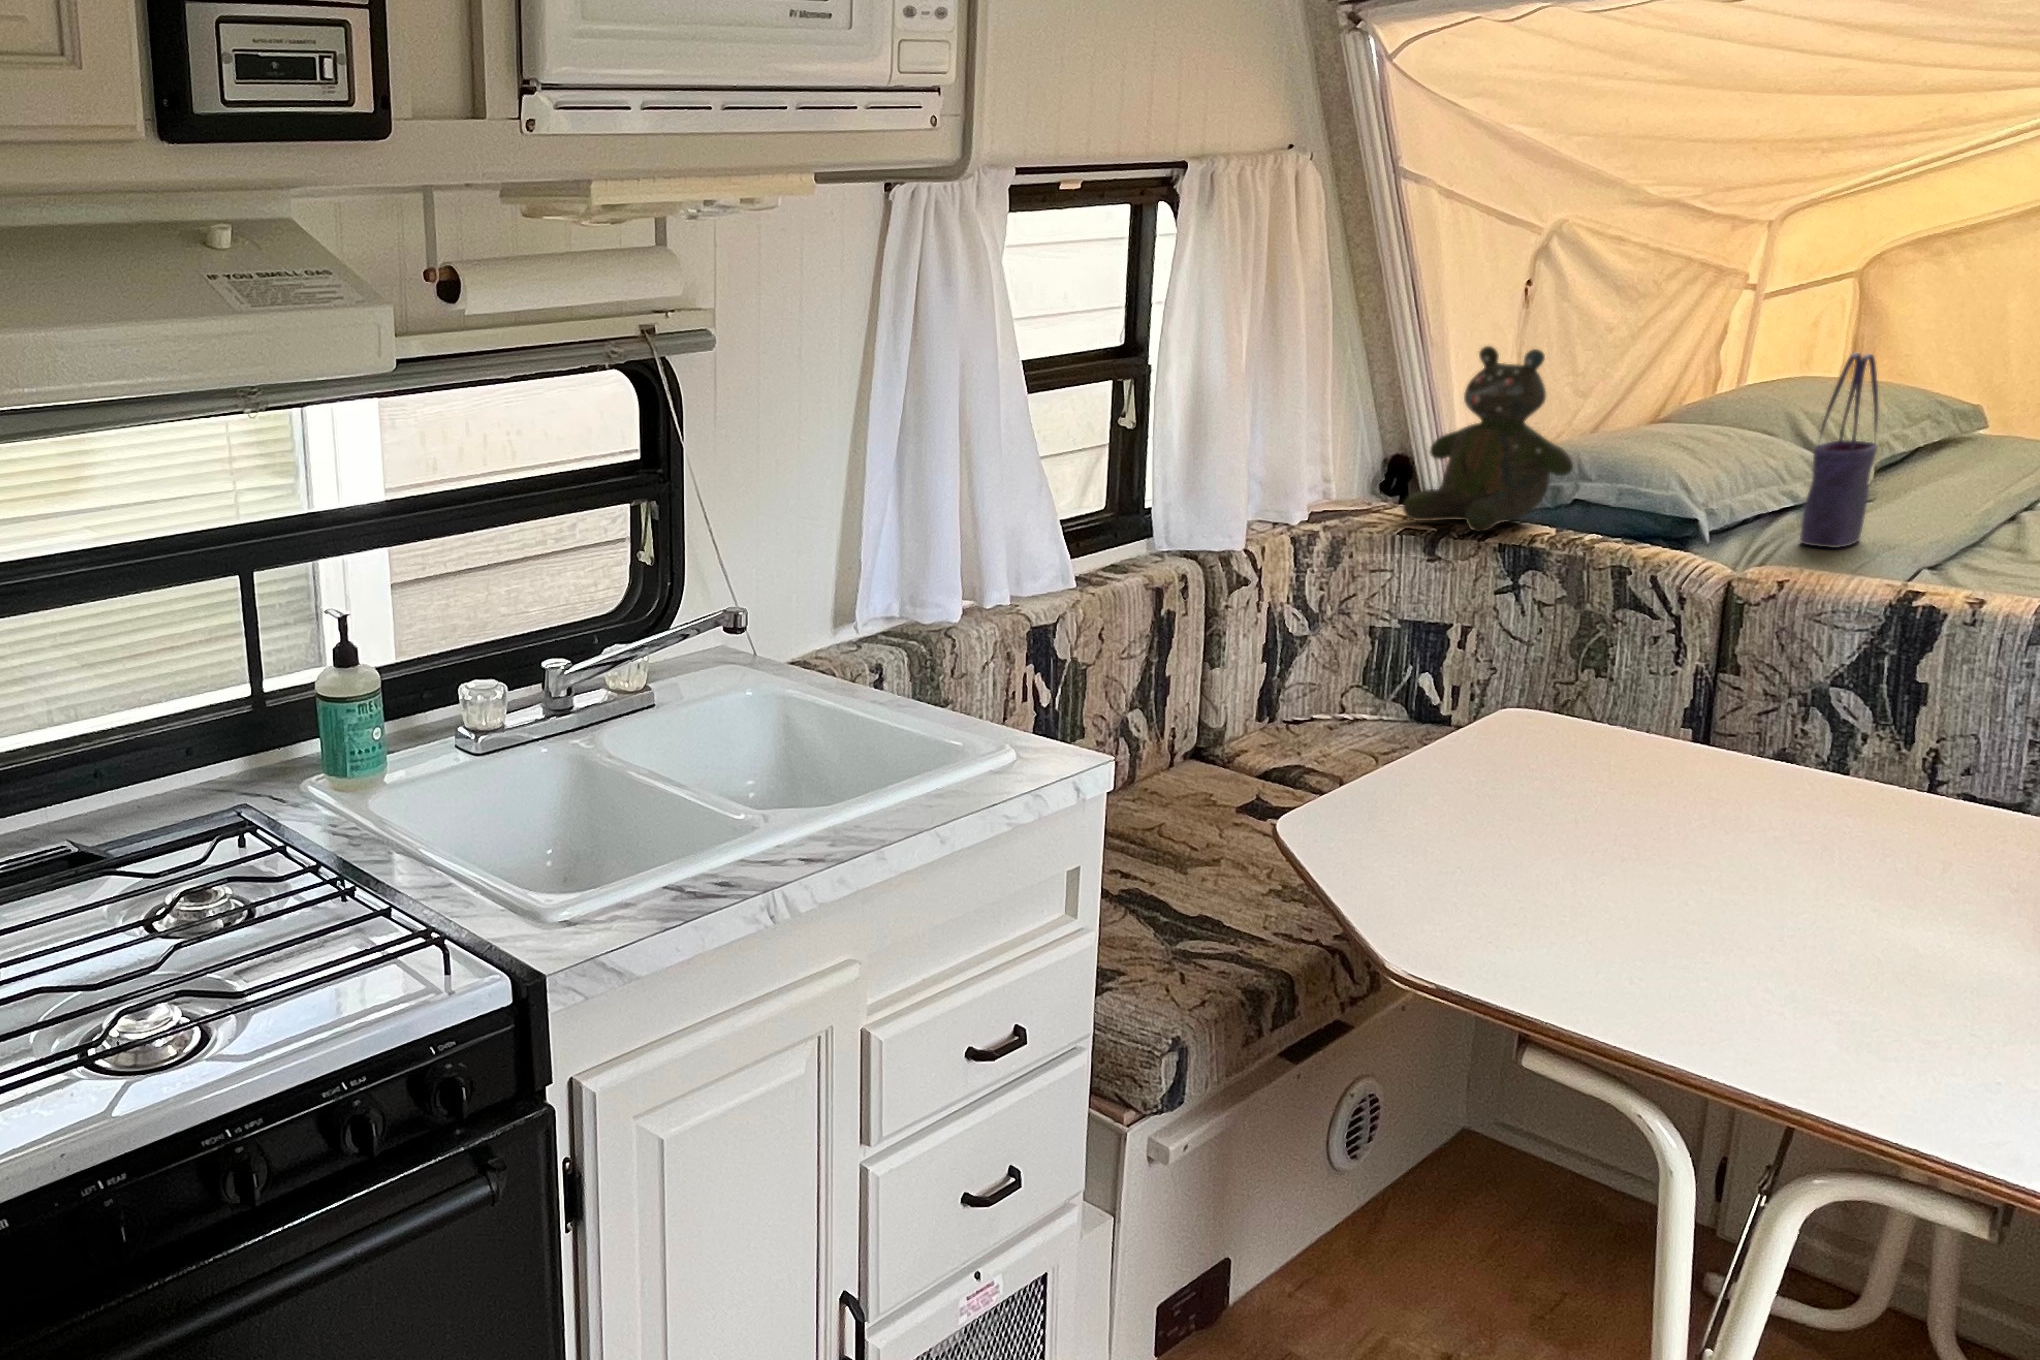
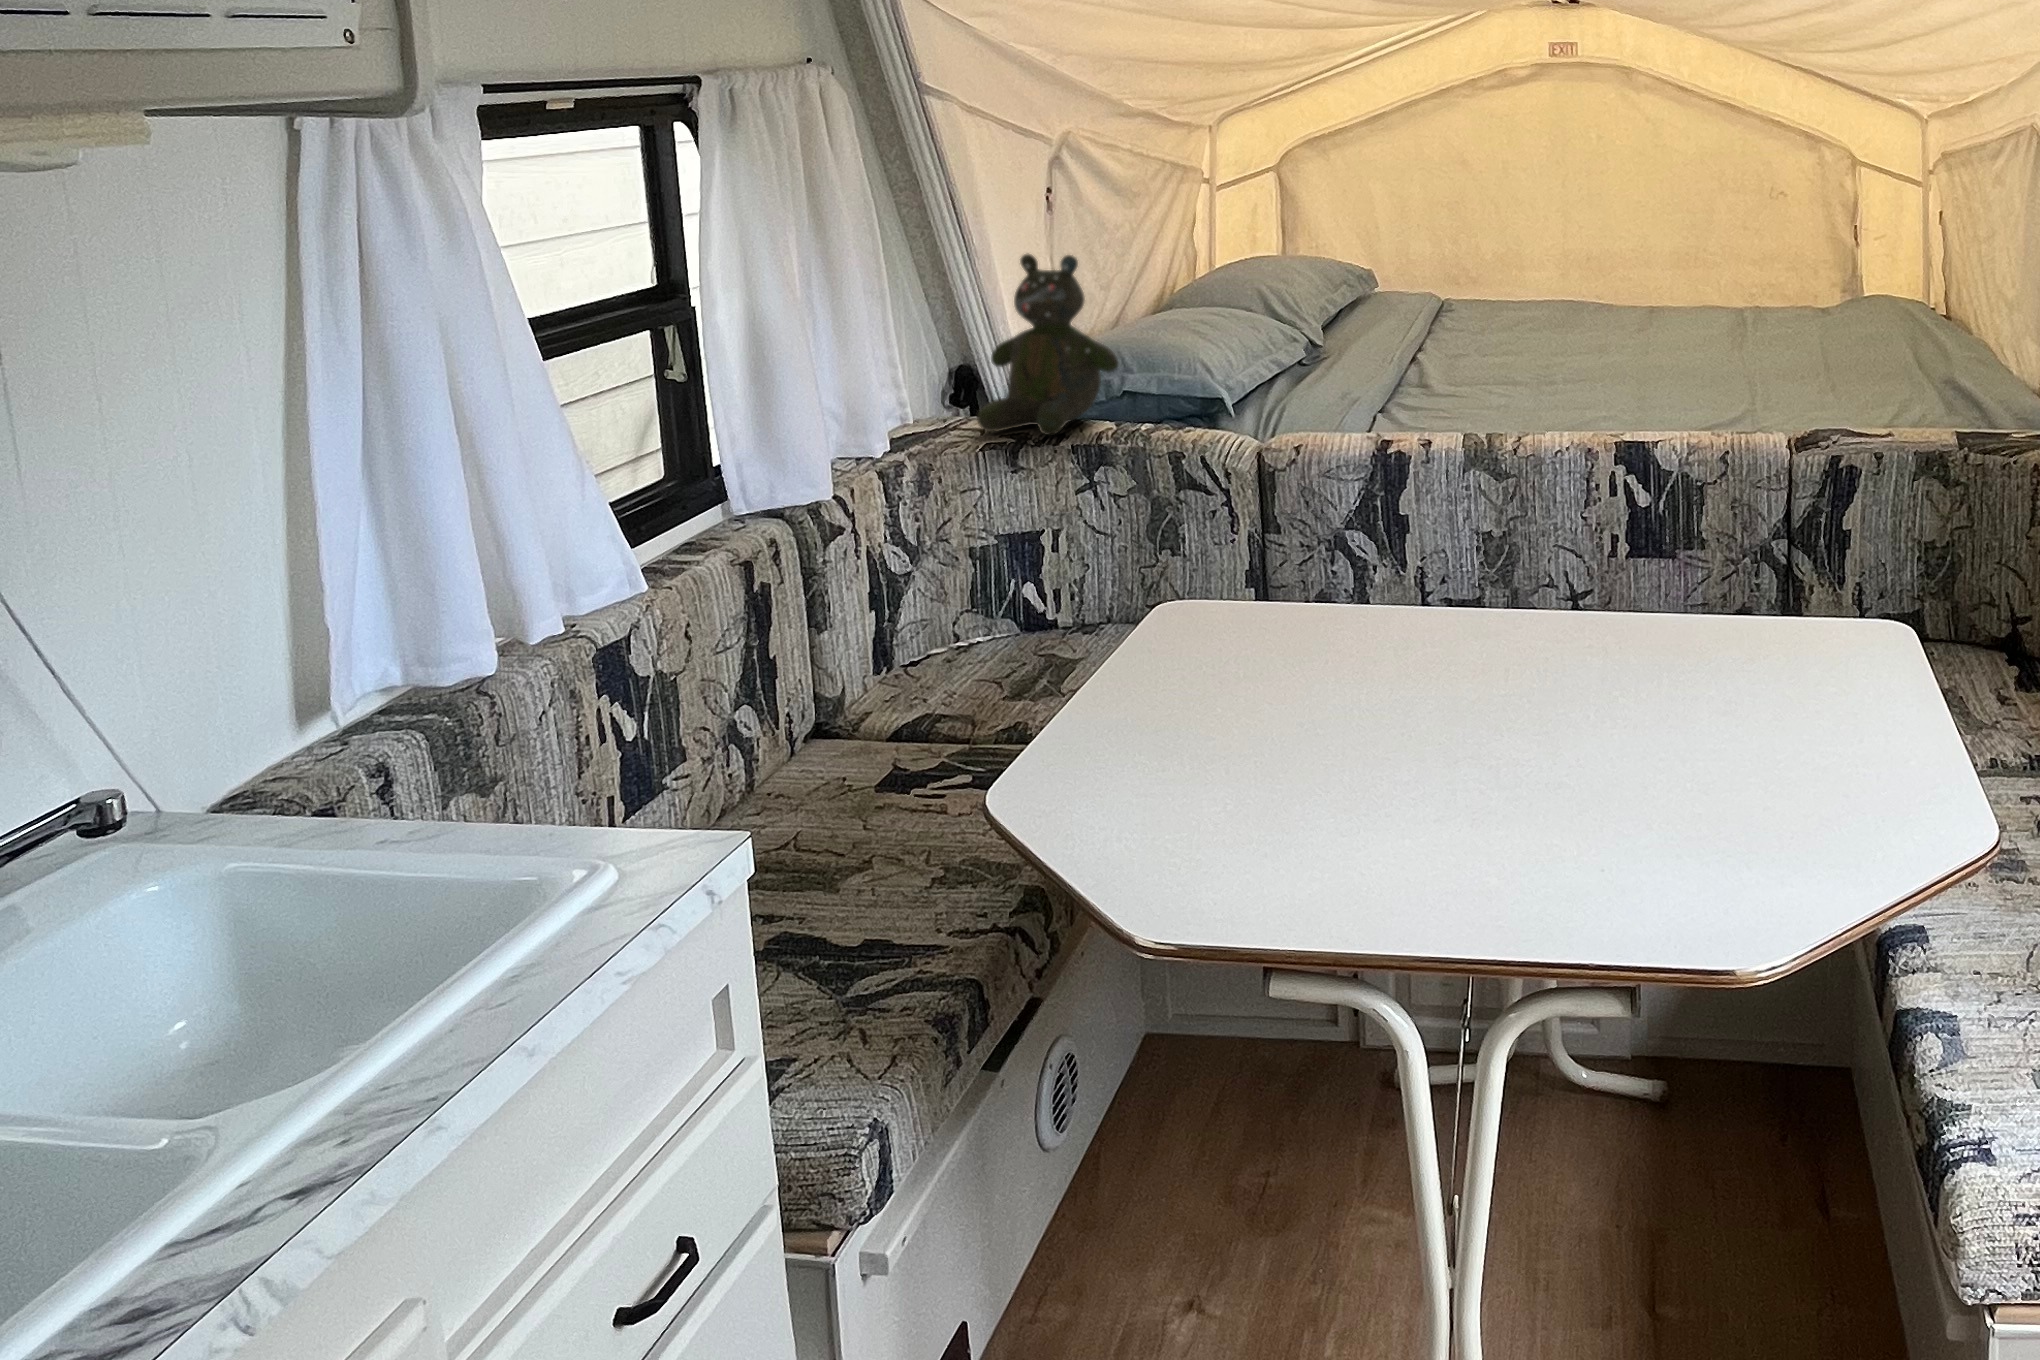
tote bag: present [1800,353,1878,548] -> none [1294,243,1334,408]

